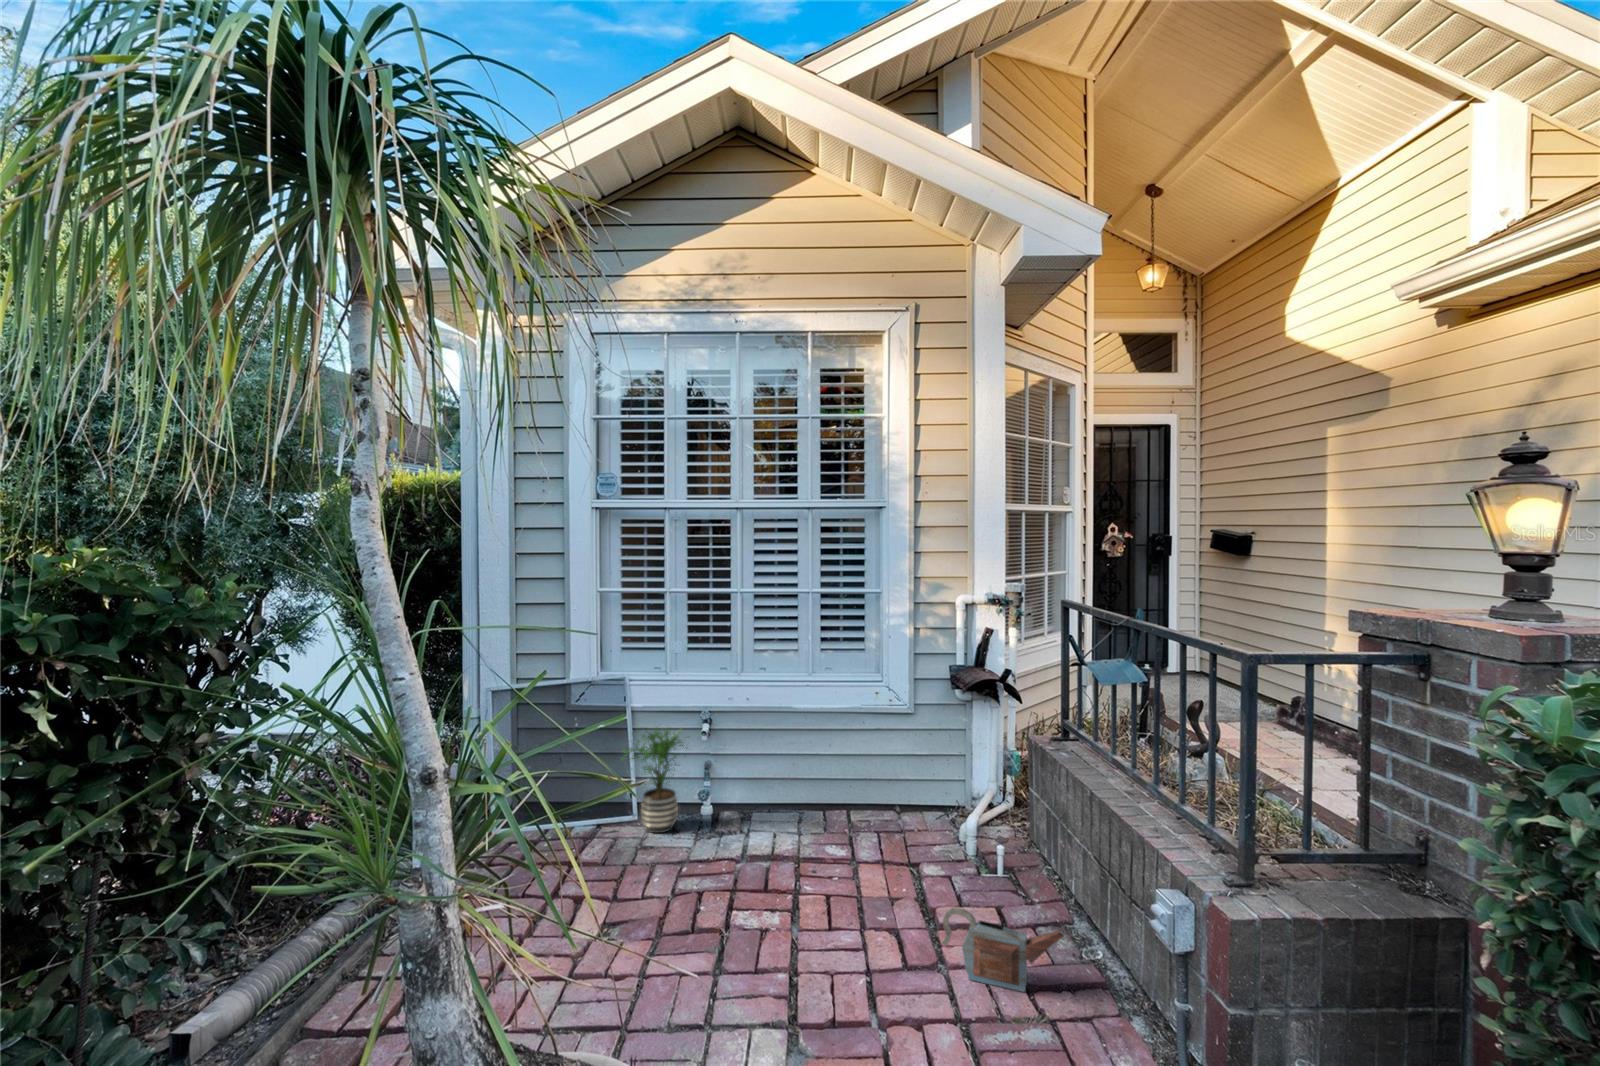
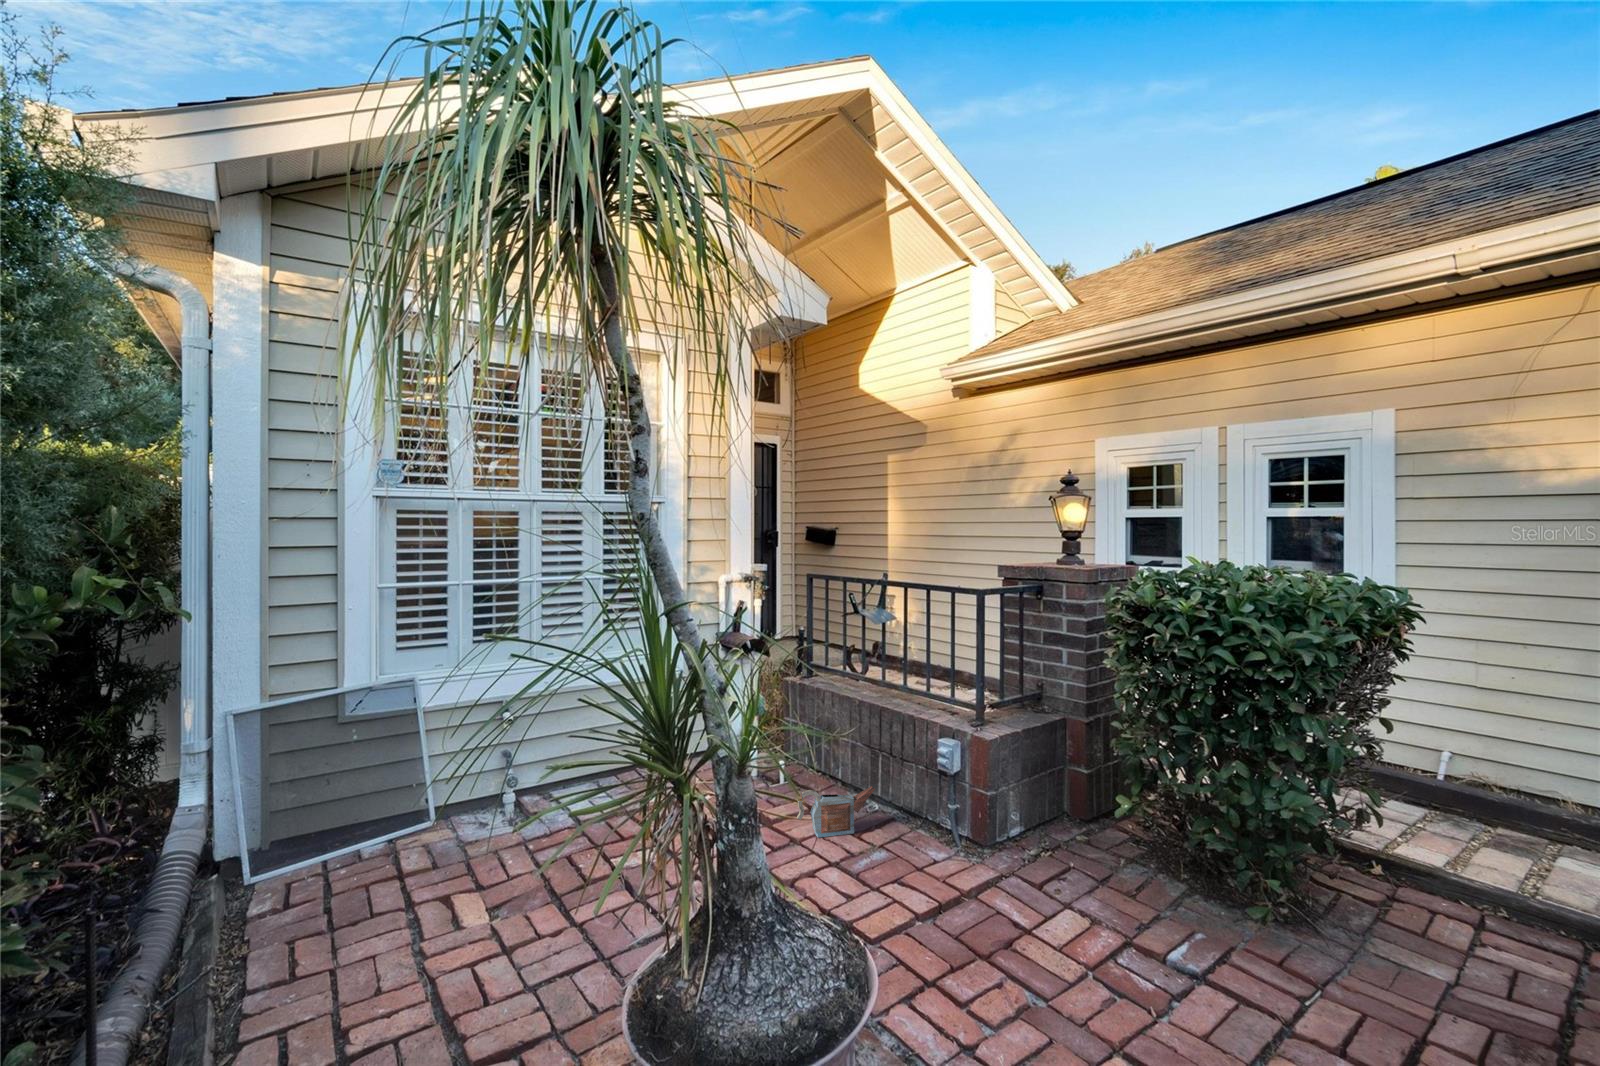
potted plant: present [621,728,689,833] -> none [423,715,501,823]

